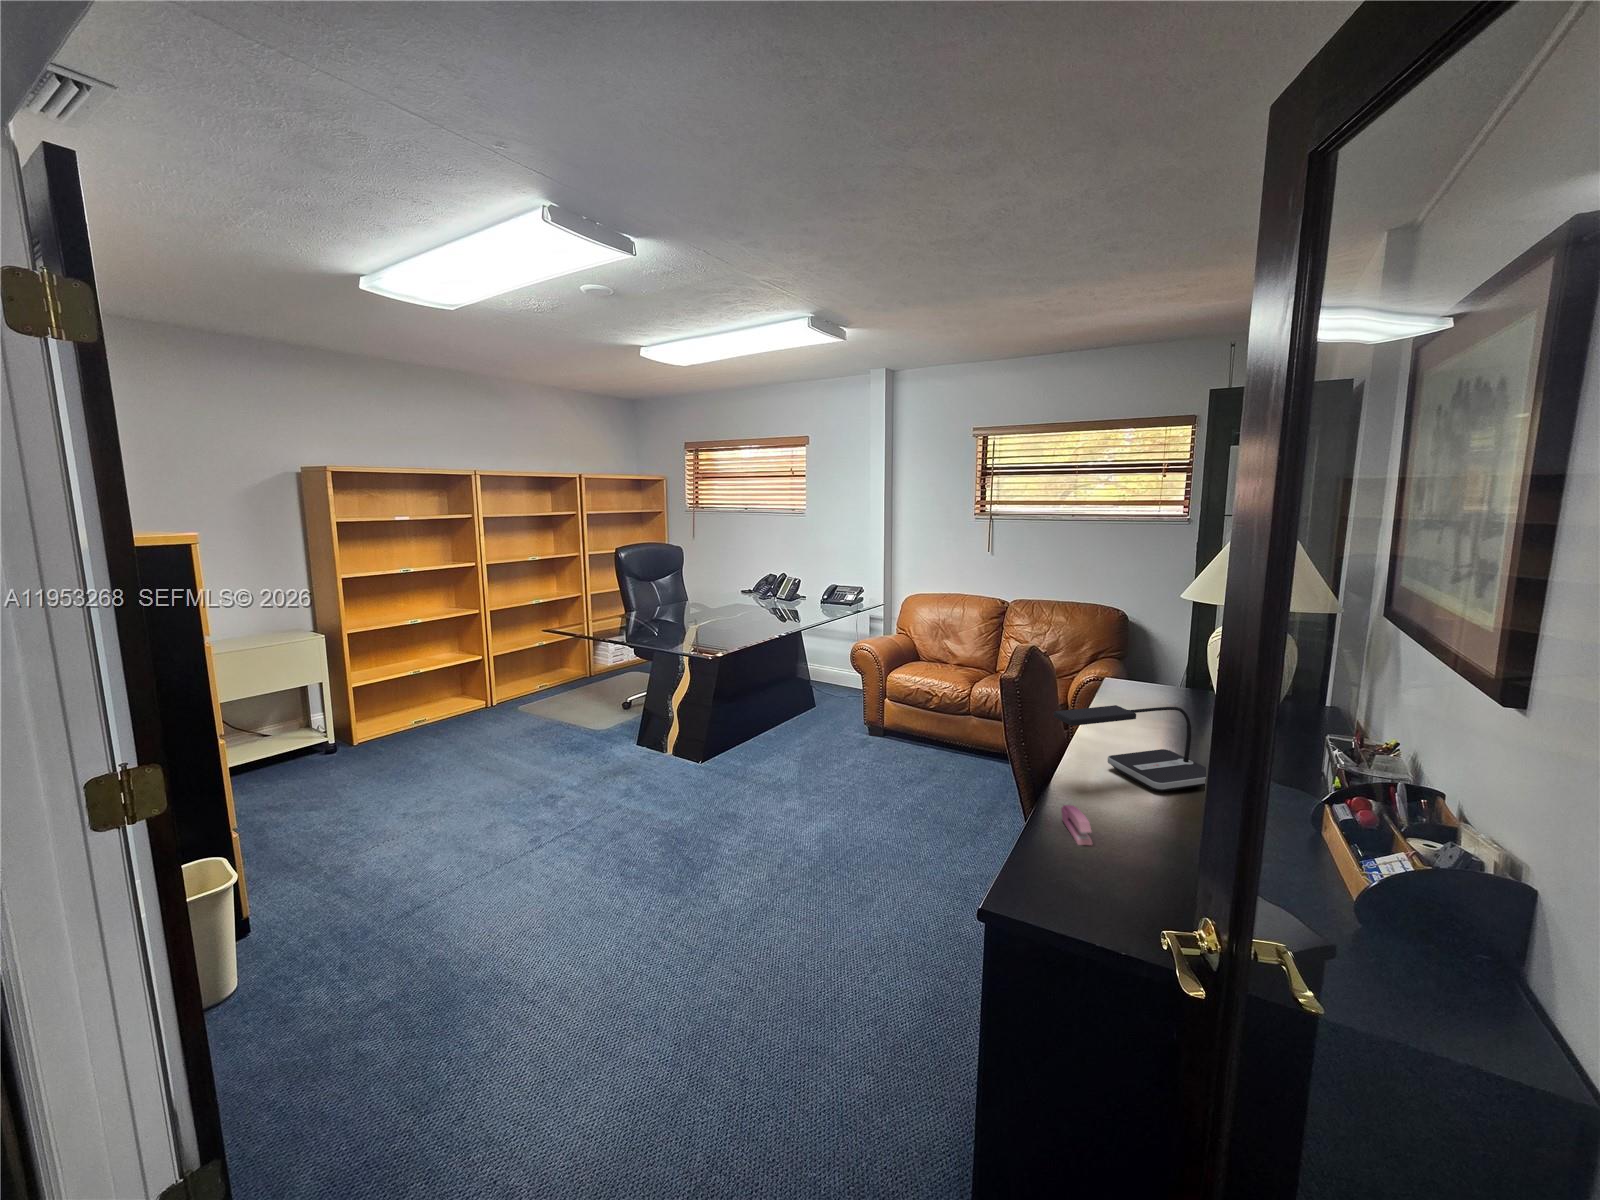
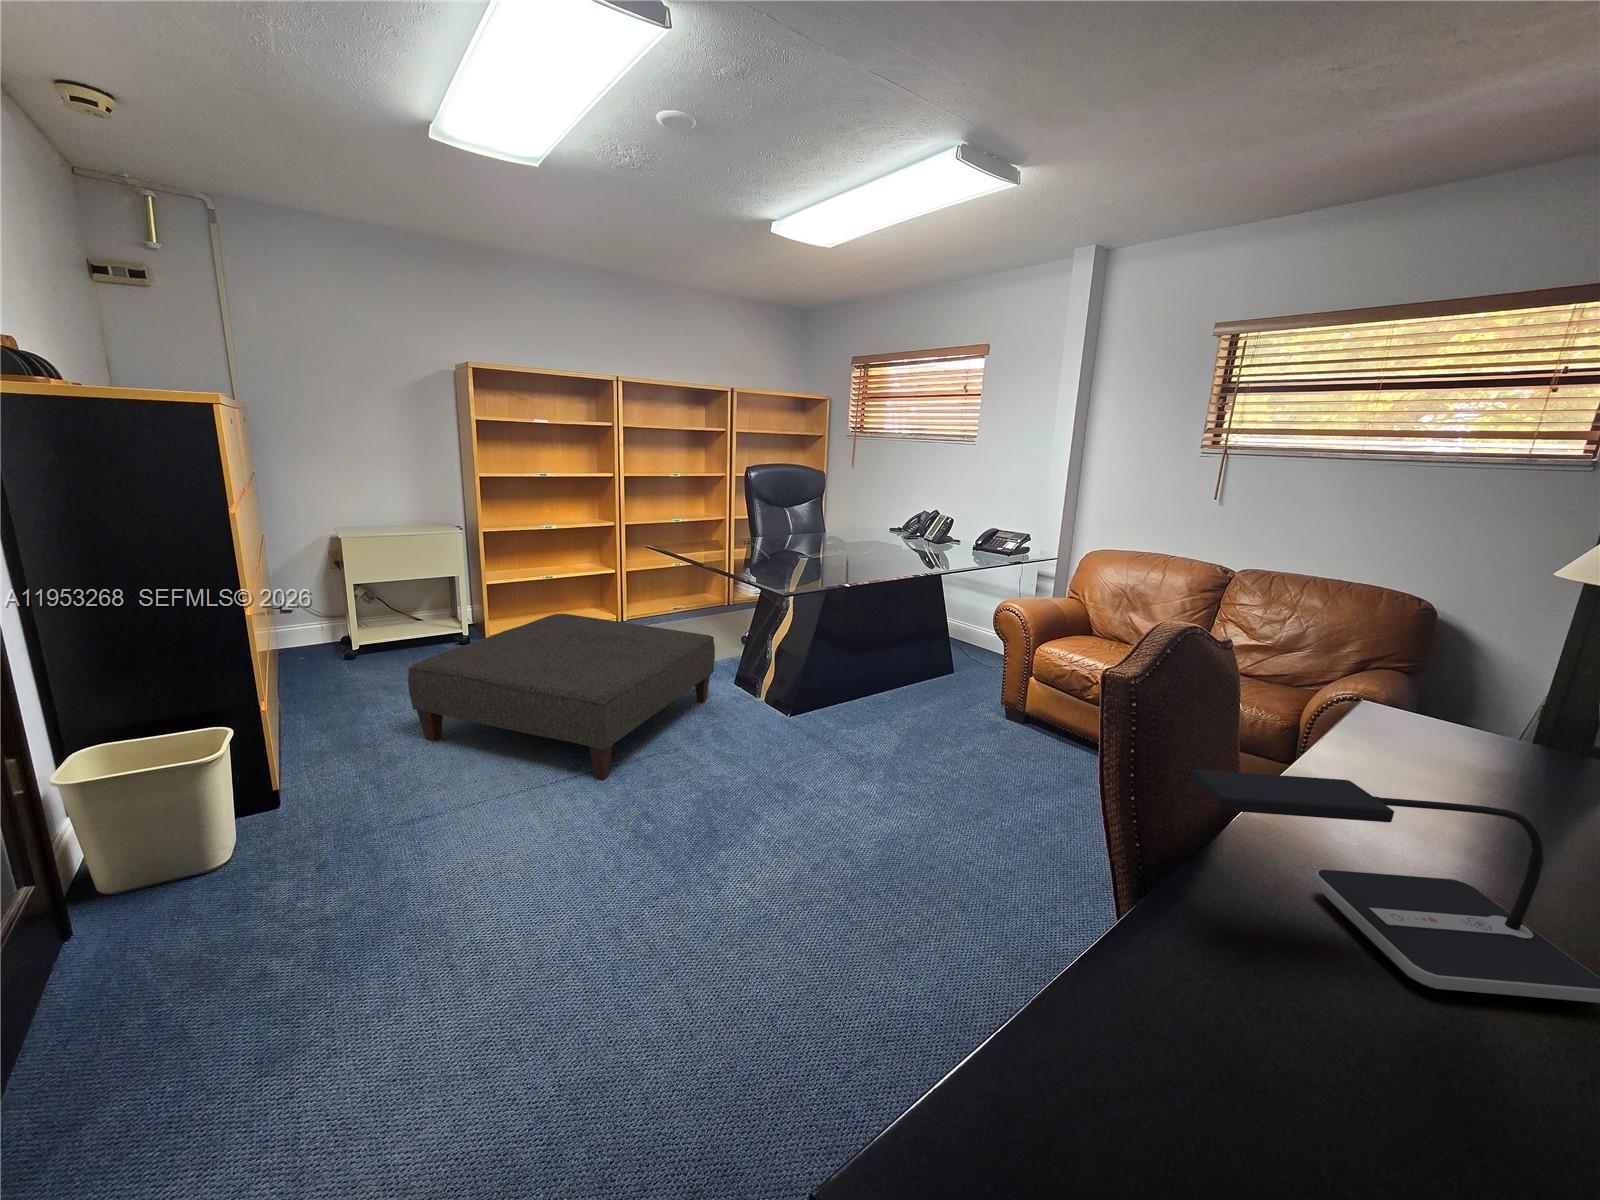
ottoman: none [345,703,626,843] -> present [408,614,715,780]
stapler: present [1061,805,1092,845] -> none [1150,981,1198,1117]

